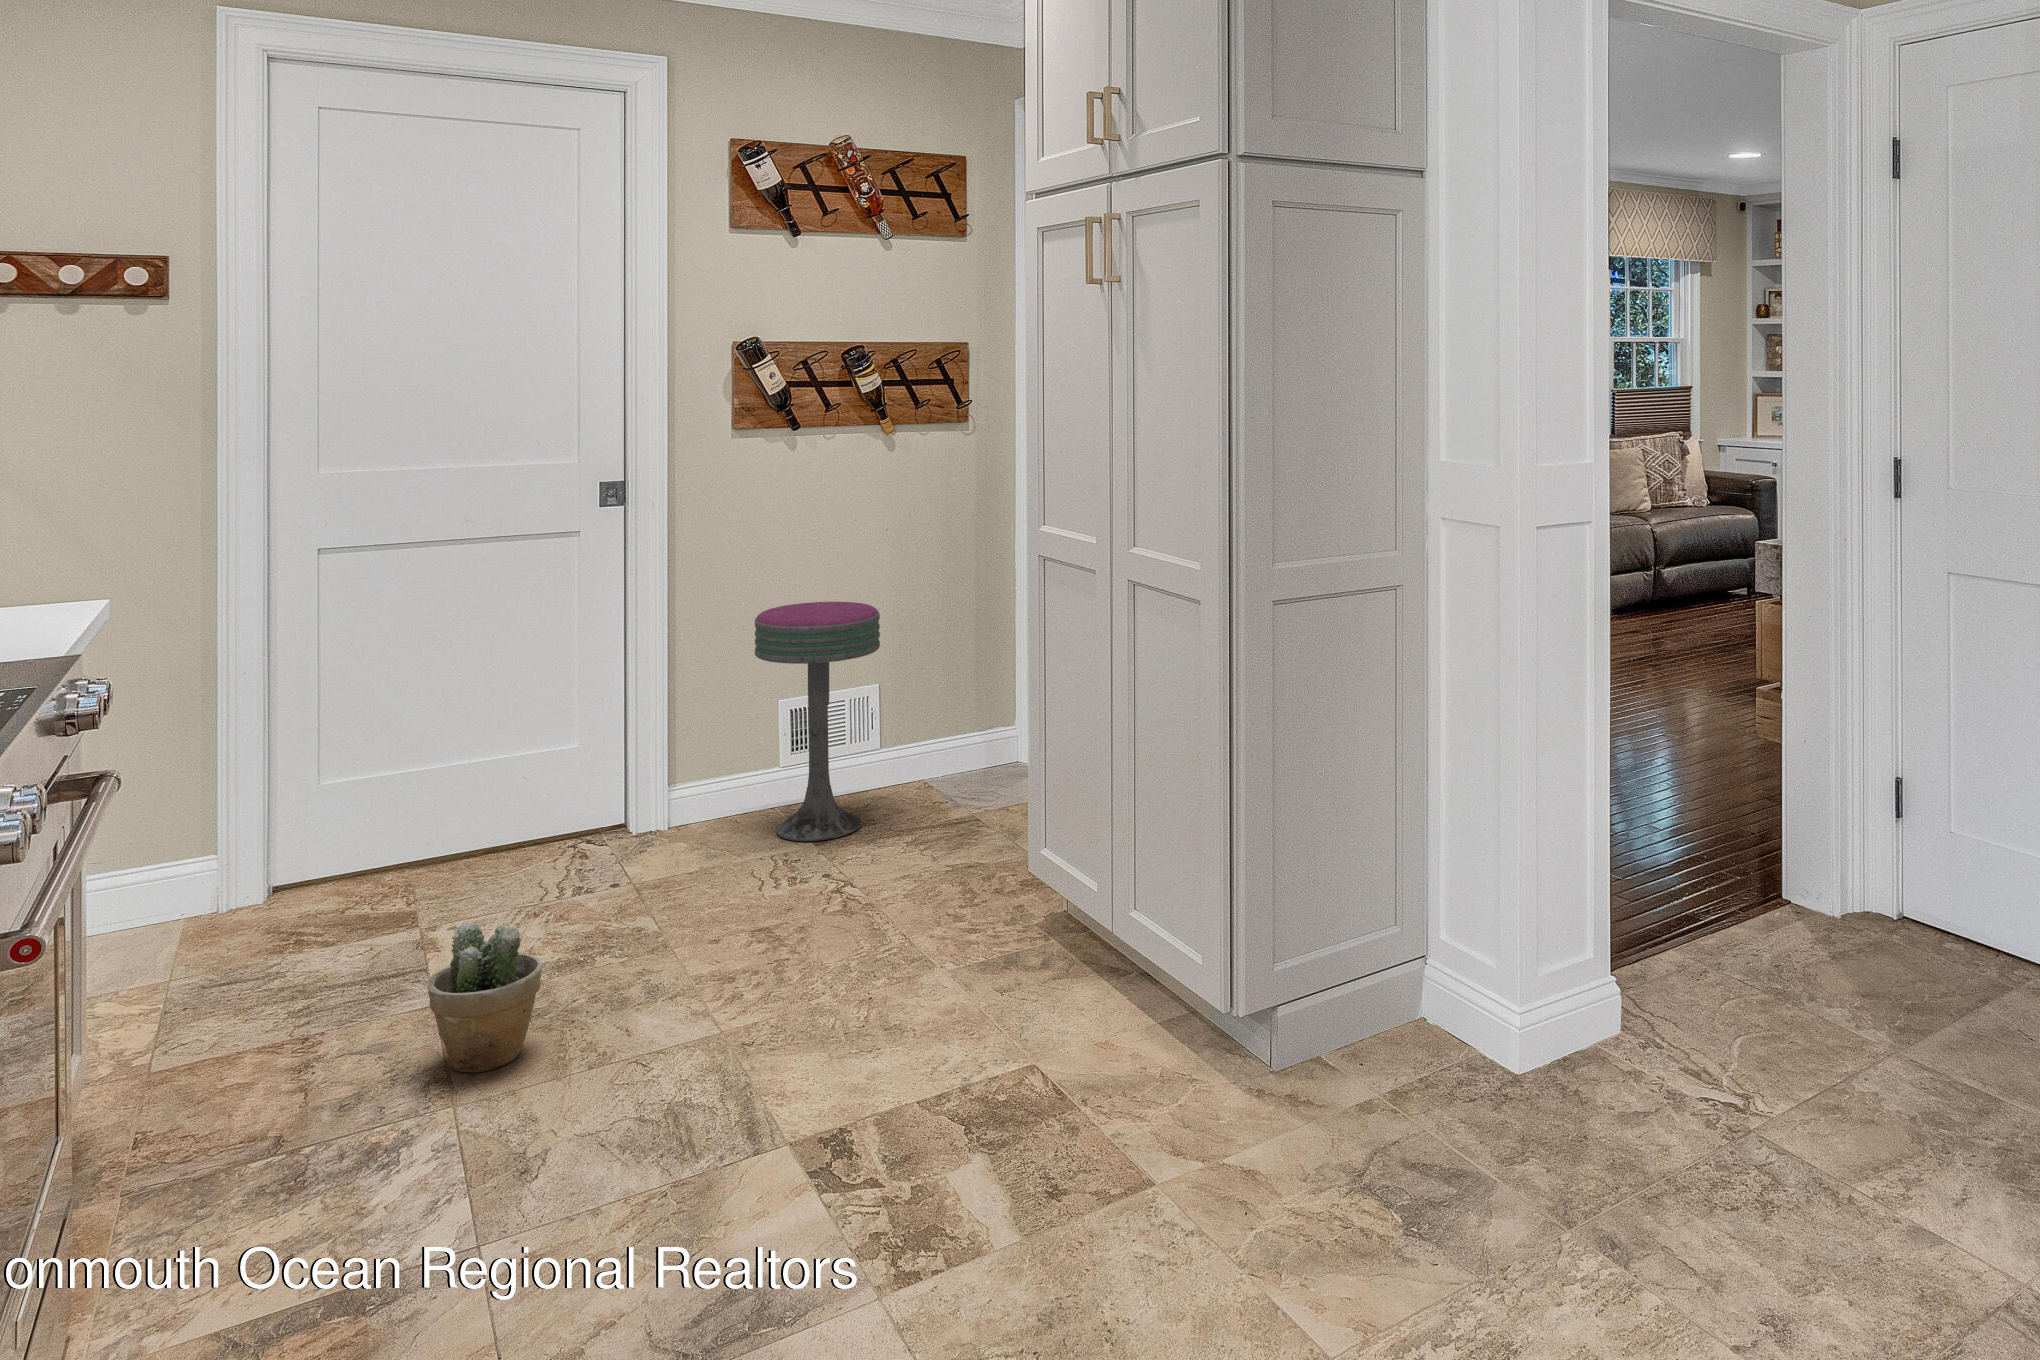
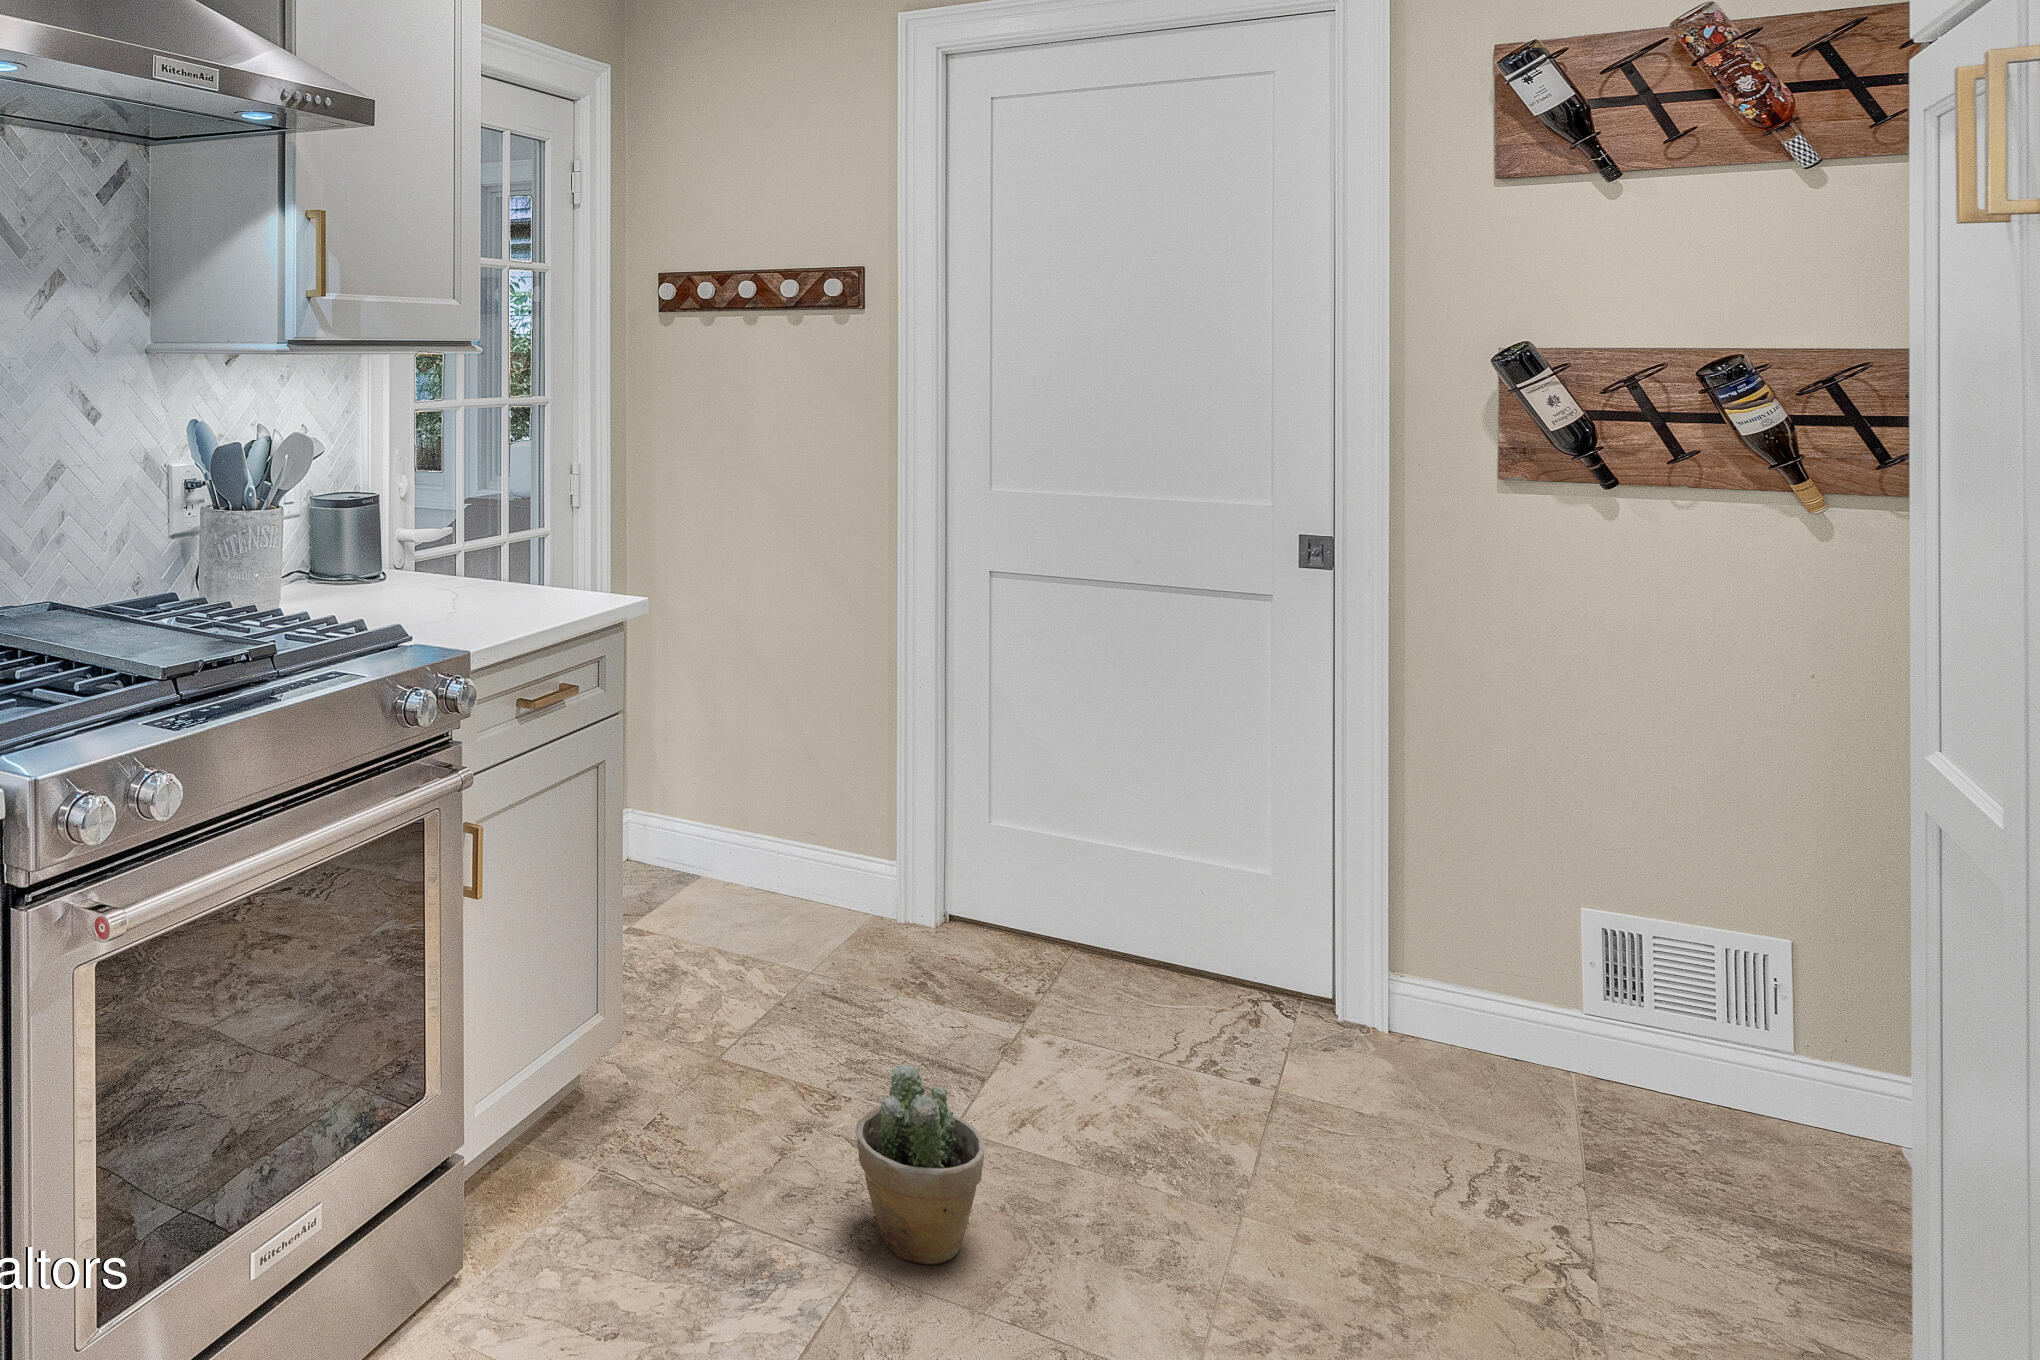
bar stool: present [755,602,880,841] -> none [1505,758,1748,1167]

